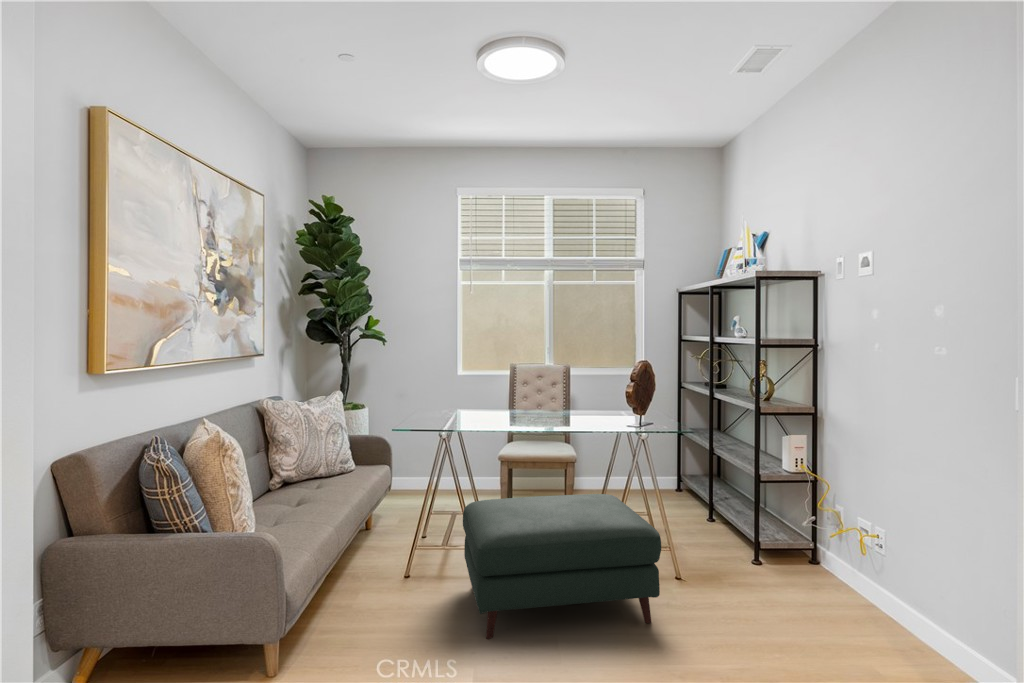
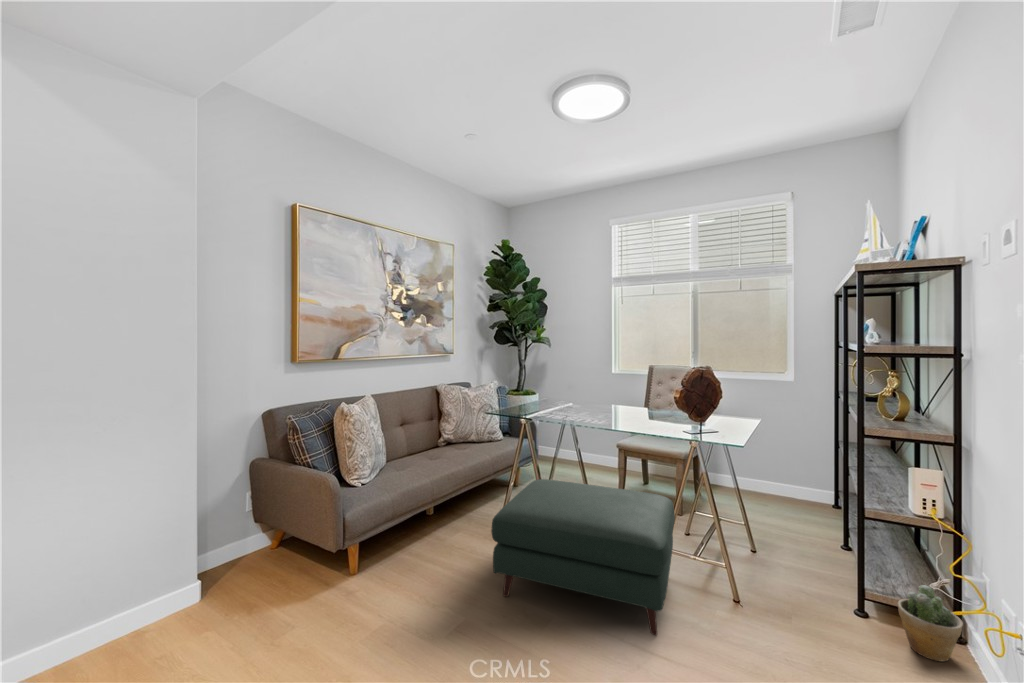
potted plant: none [787,525,828,579] -> present [898,585,963,661]

